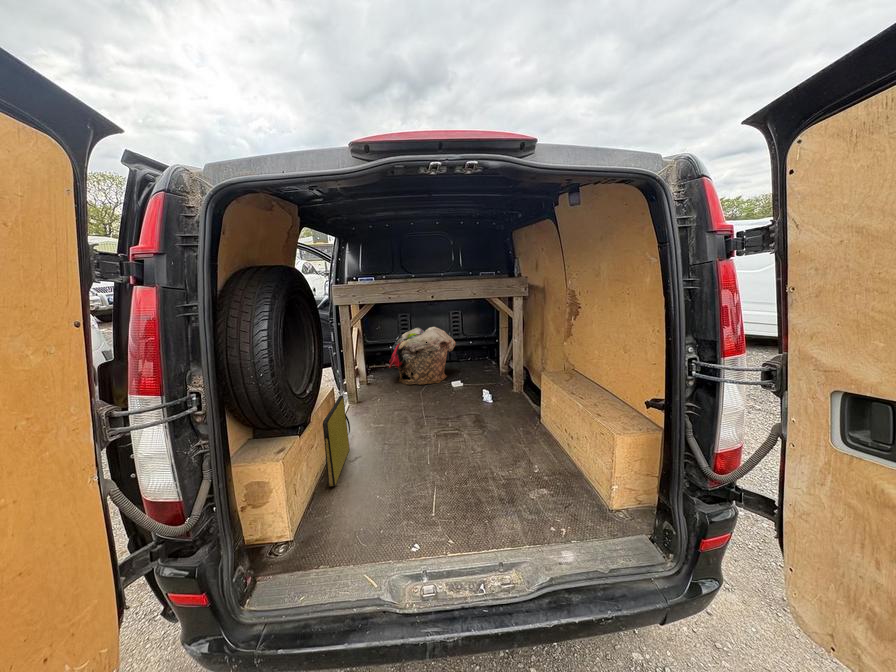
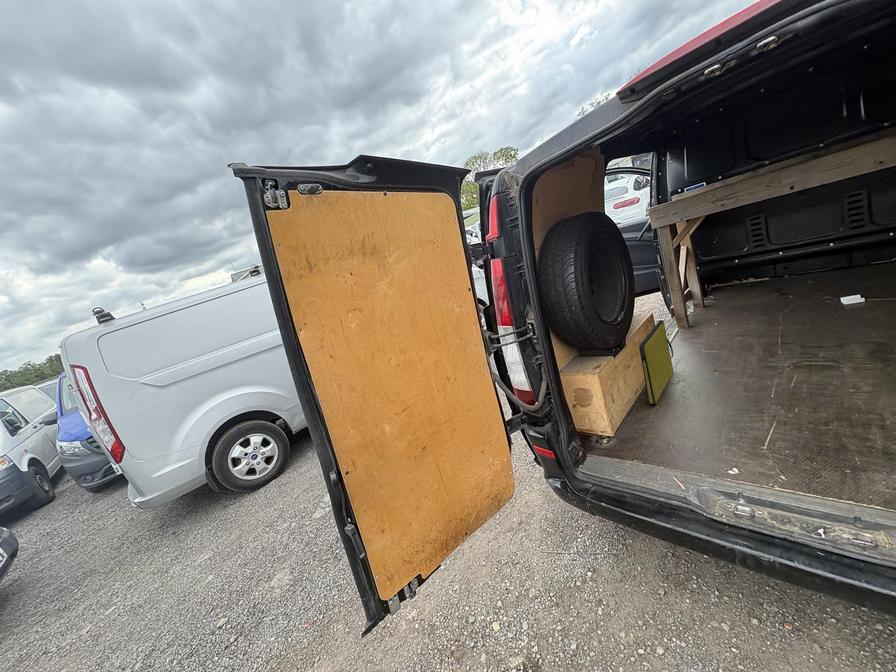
laundry basket: present [389,327,456,385] -> none [729,227,844,305]

